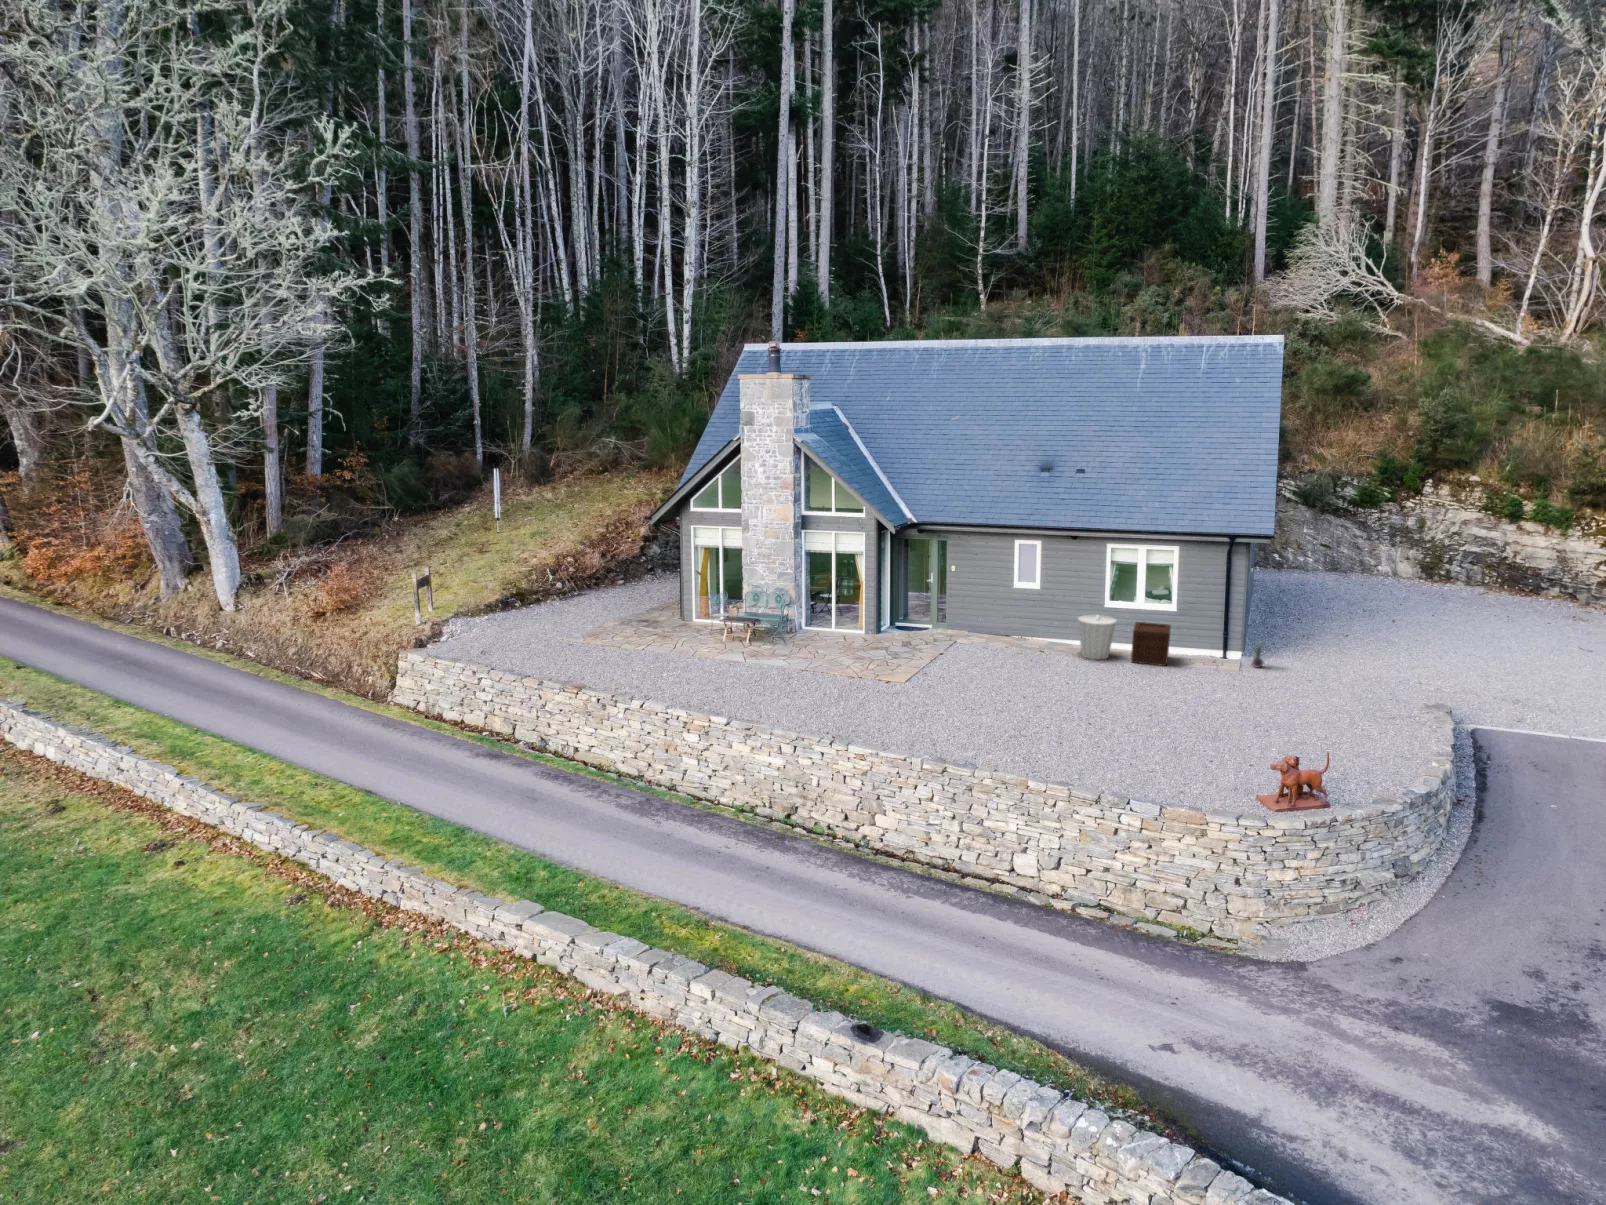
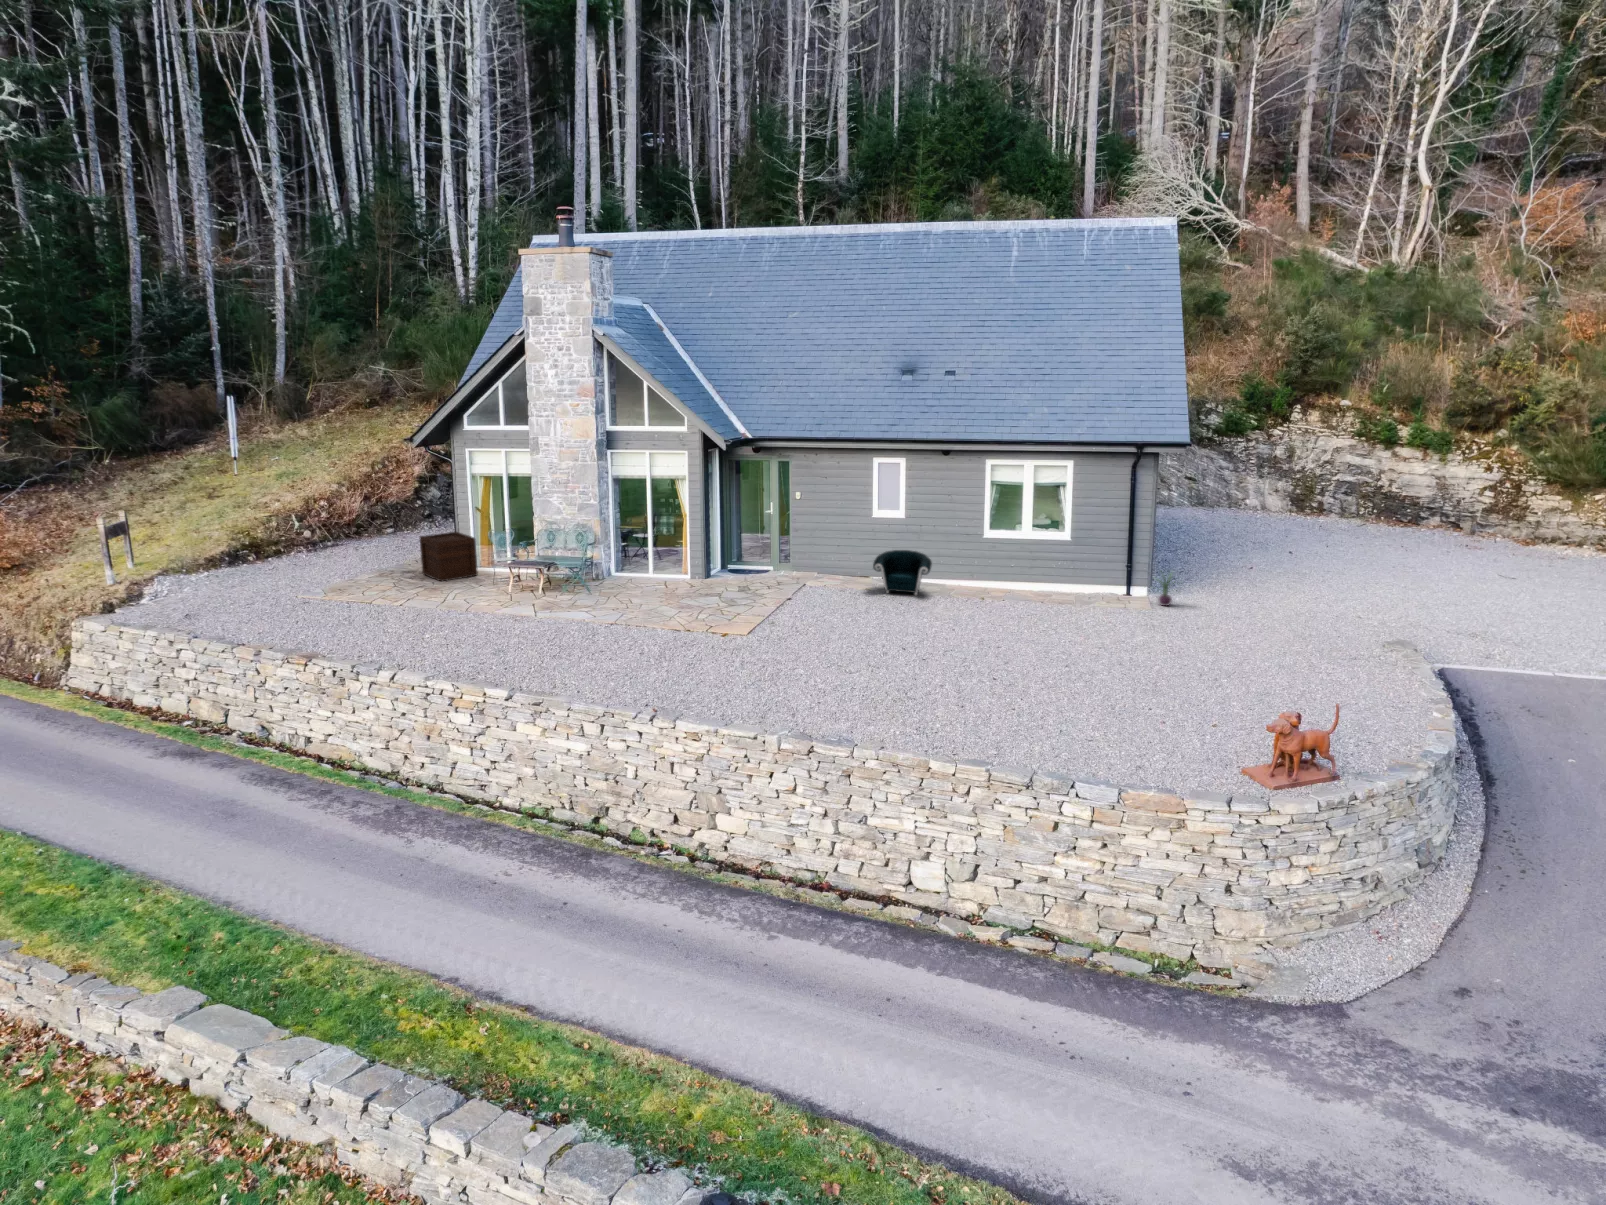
armchair: none [1010,614,1059,652] -> present [873,550,932,595]
trash can: present [1078,615,1117,659] -> none [955,547,1002,602]
wooden crate: present [1131,622,1171,666] -> present [419,532,478,581]

